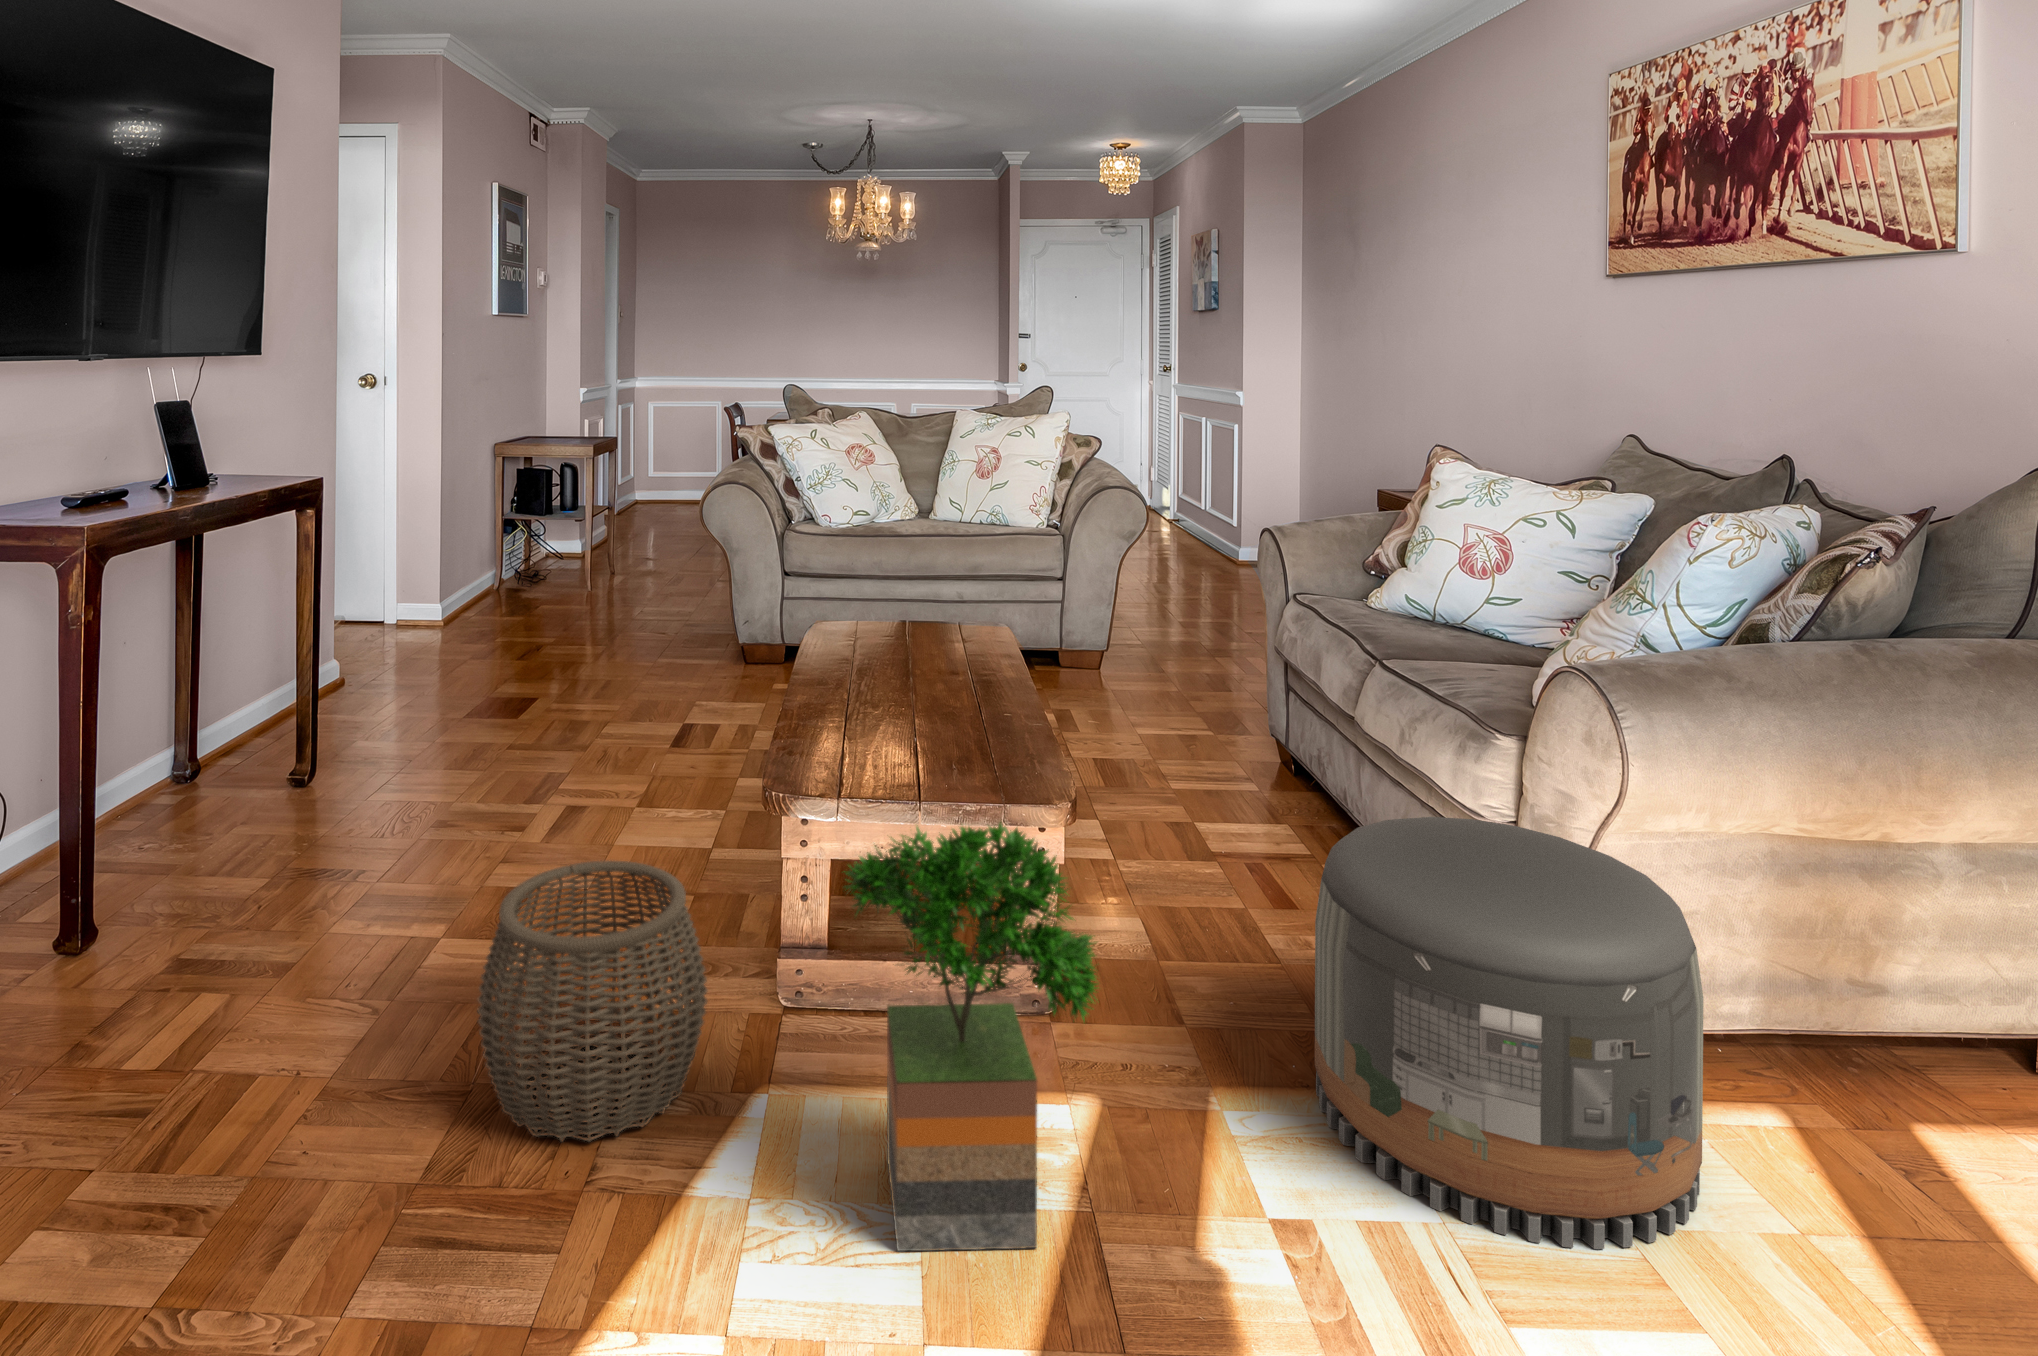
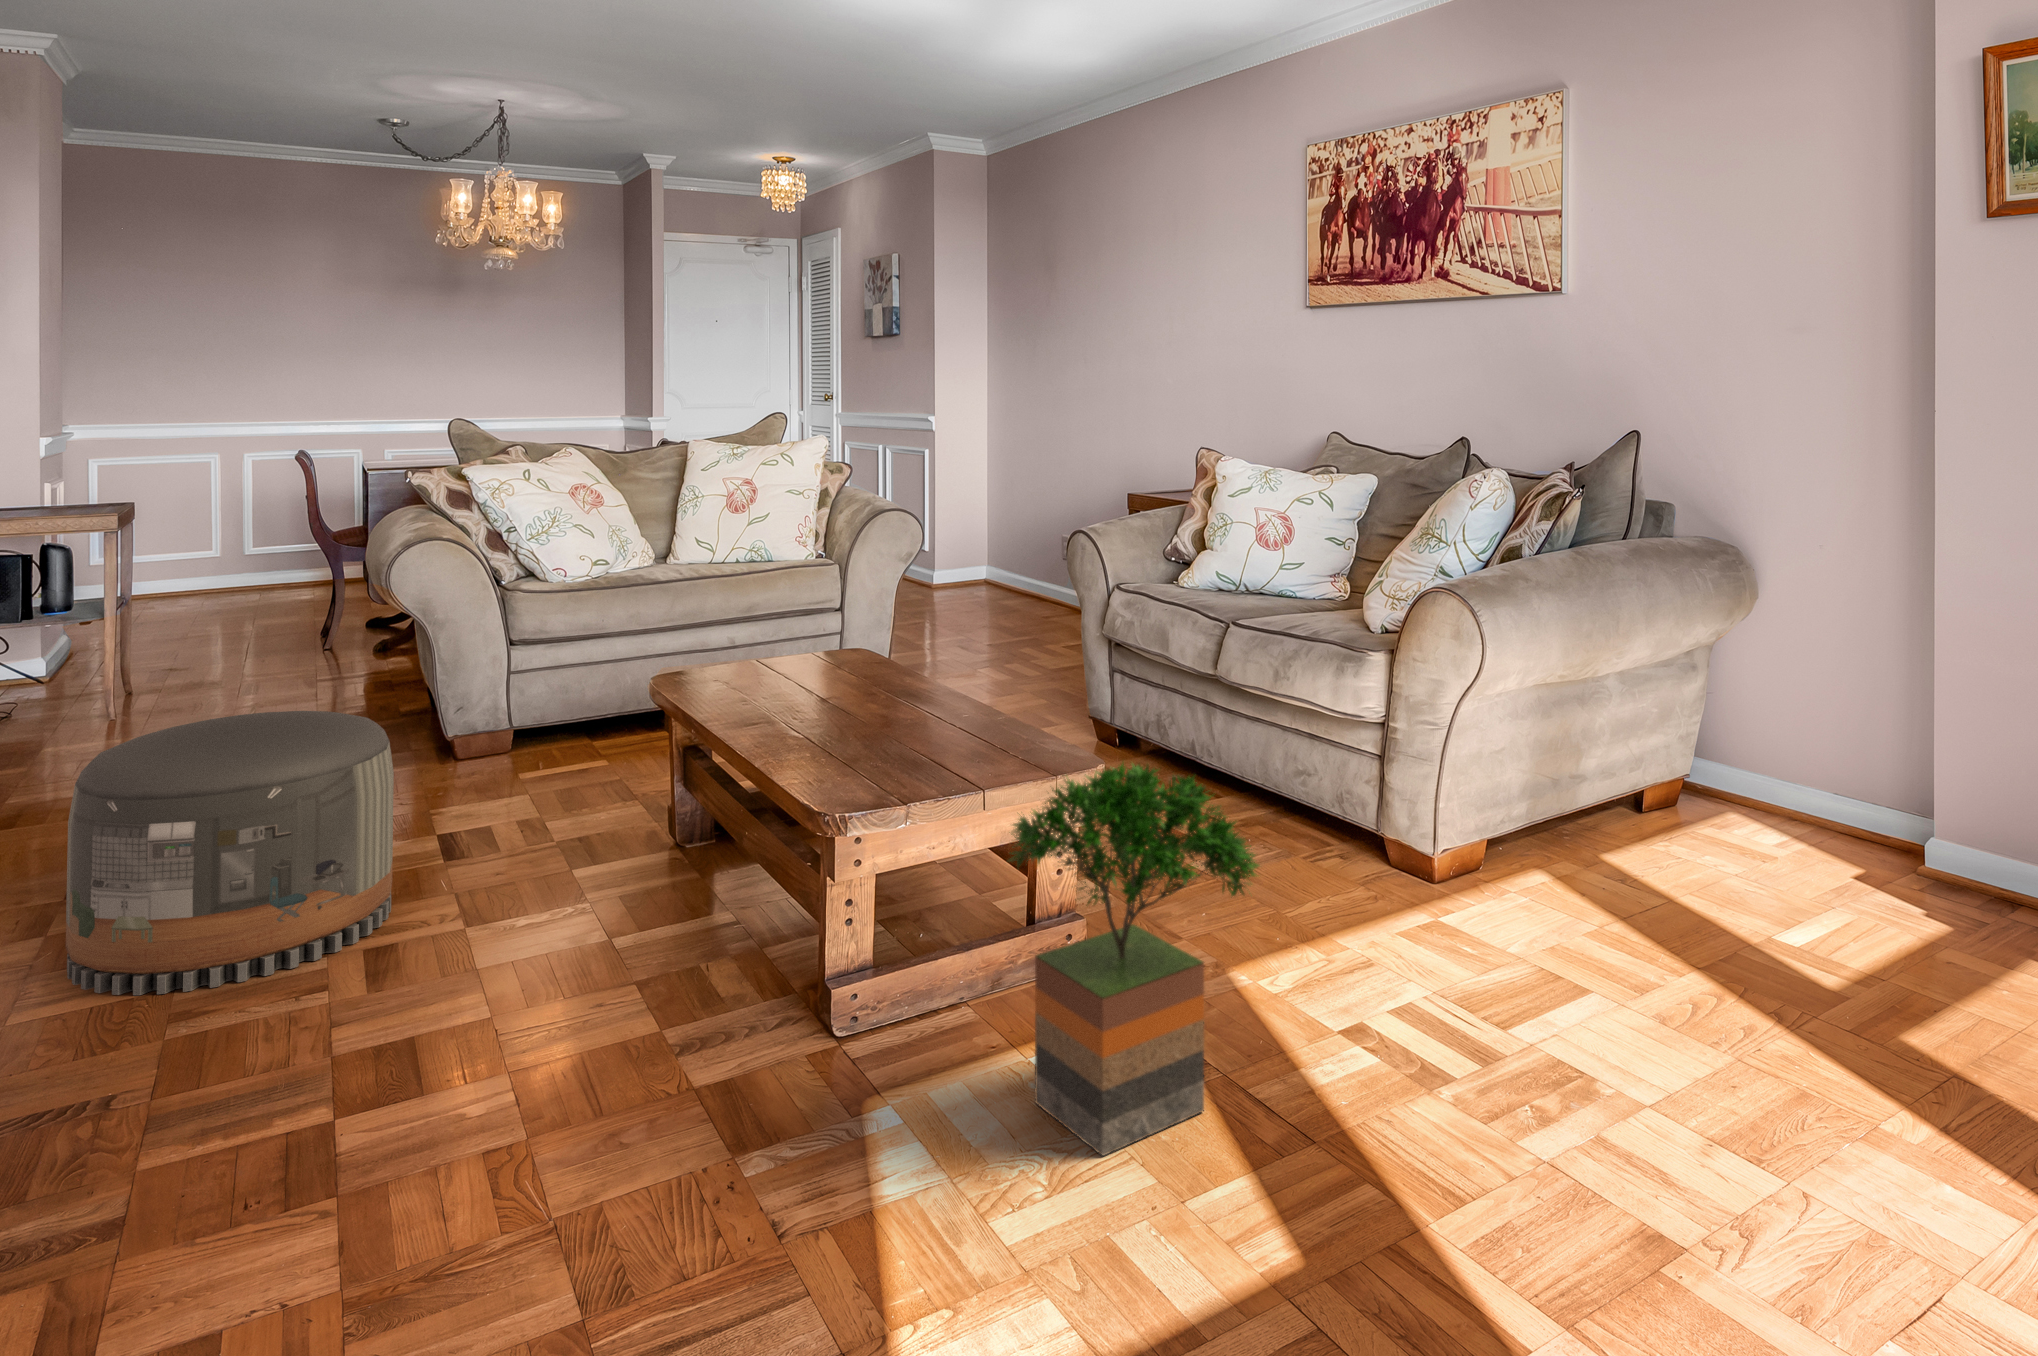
pouf: present [1315,817,1703,1249] -> present [66,711,394,995]
woven basket: present [477,861,707,1142] -> none [550,904,825,1219]

